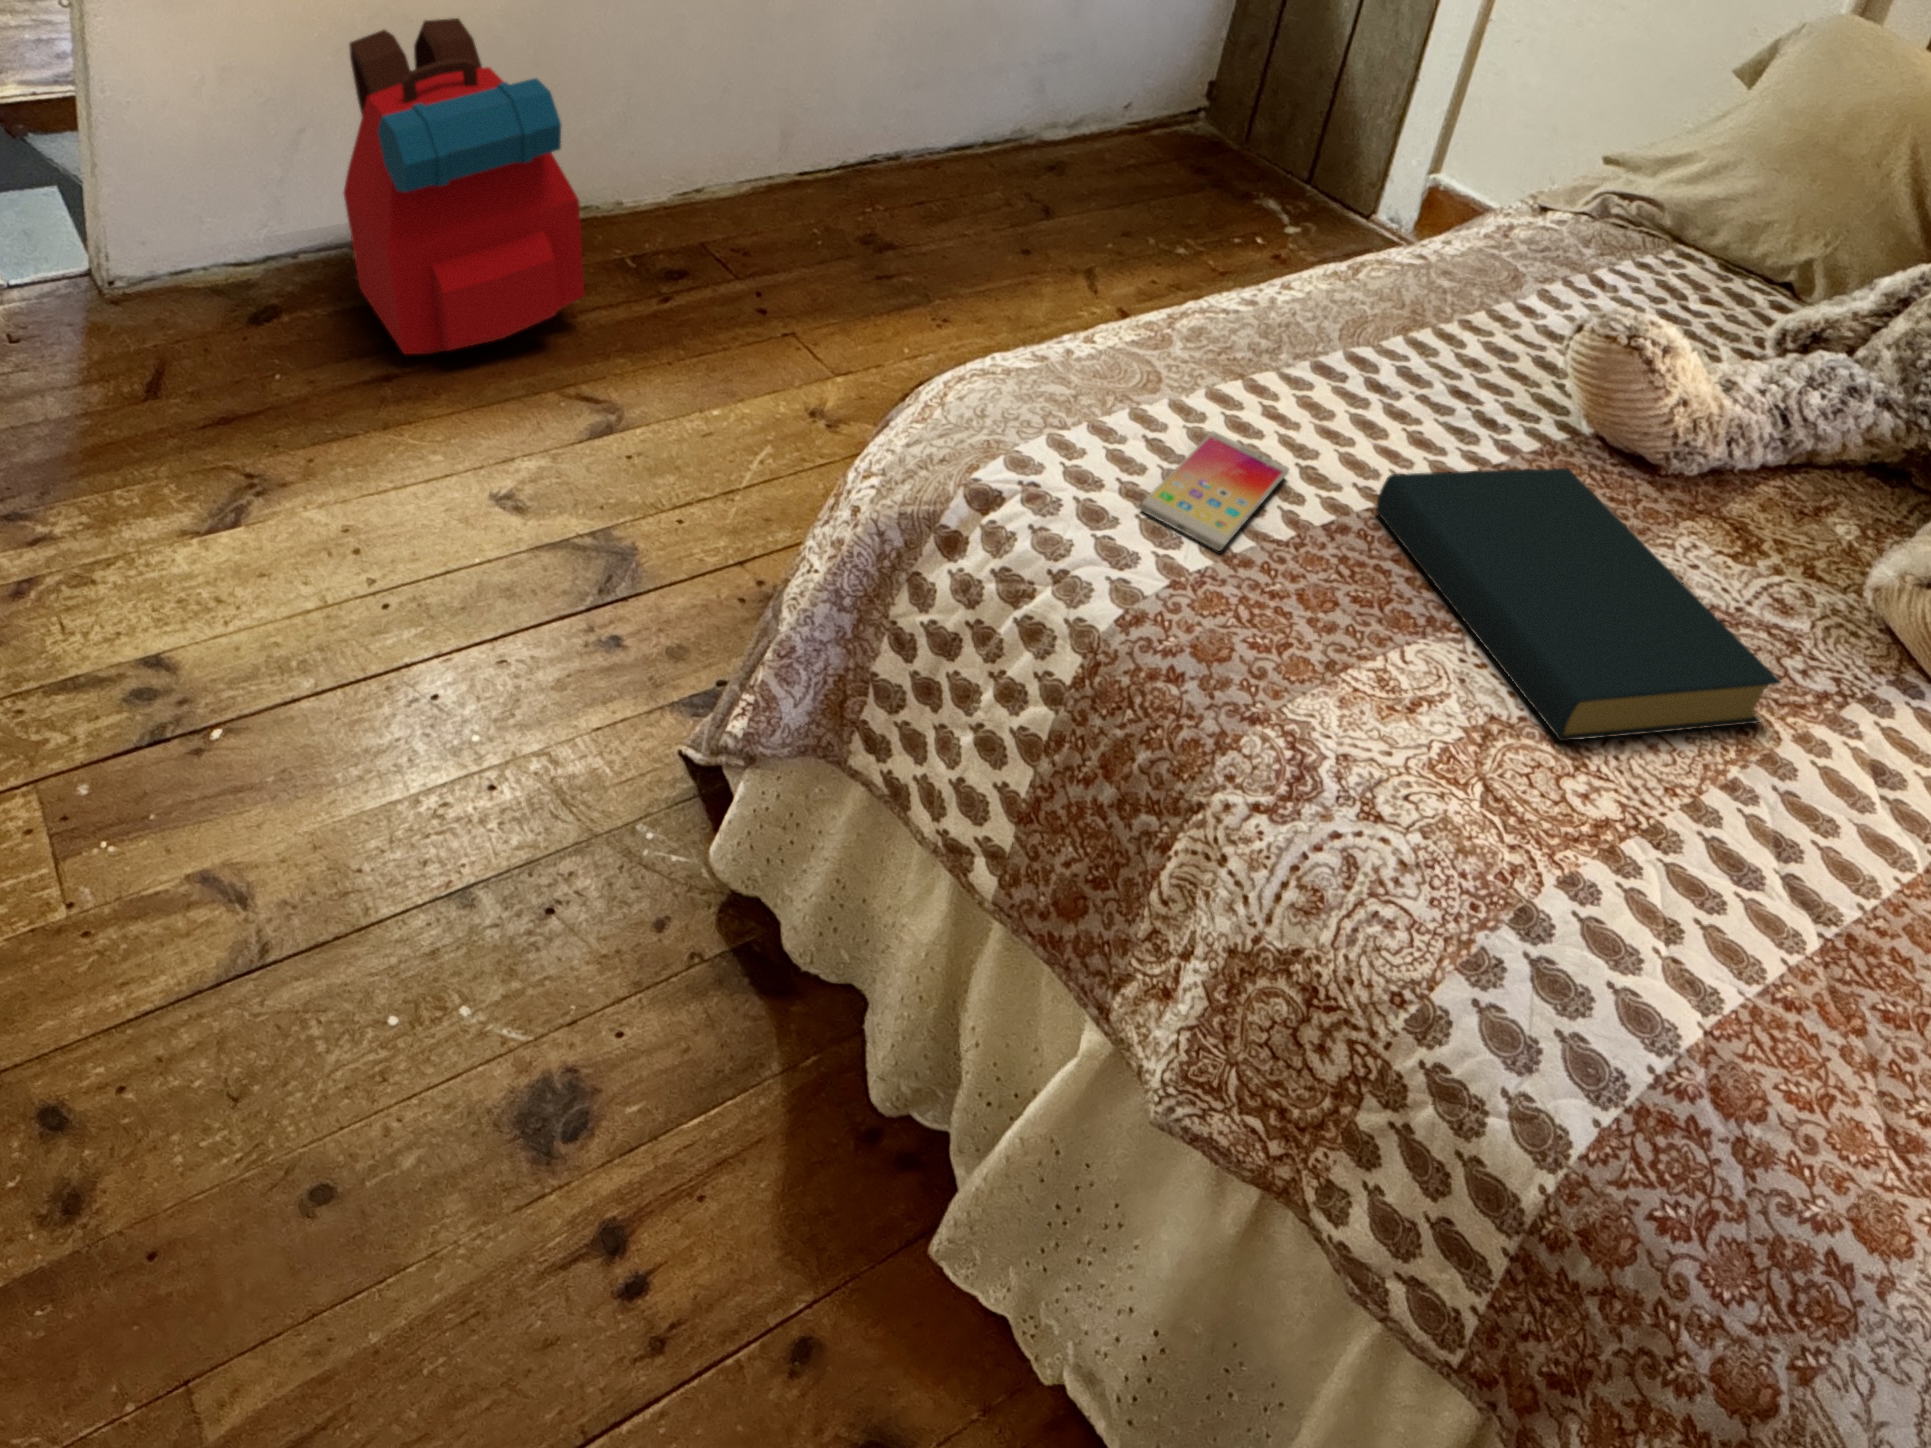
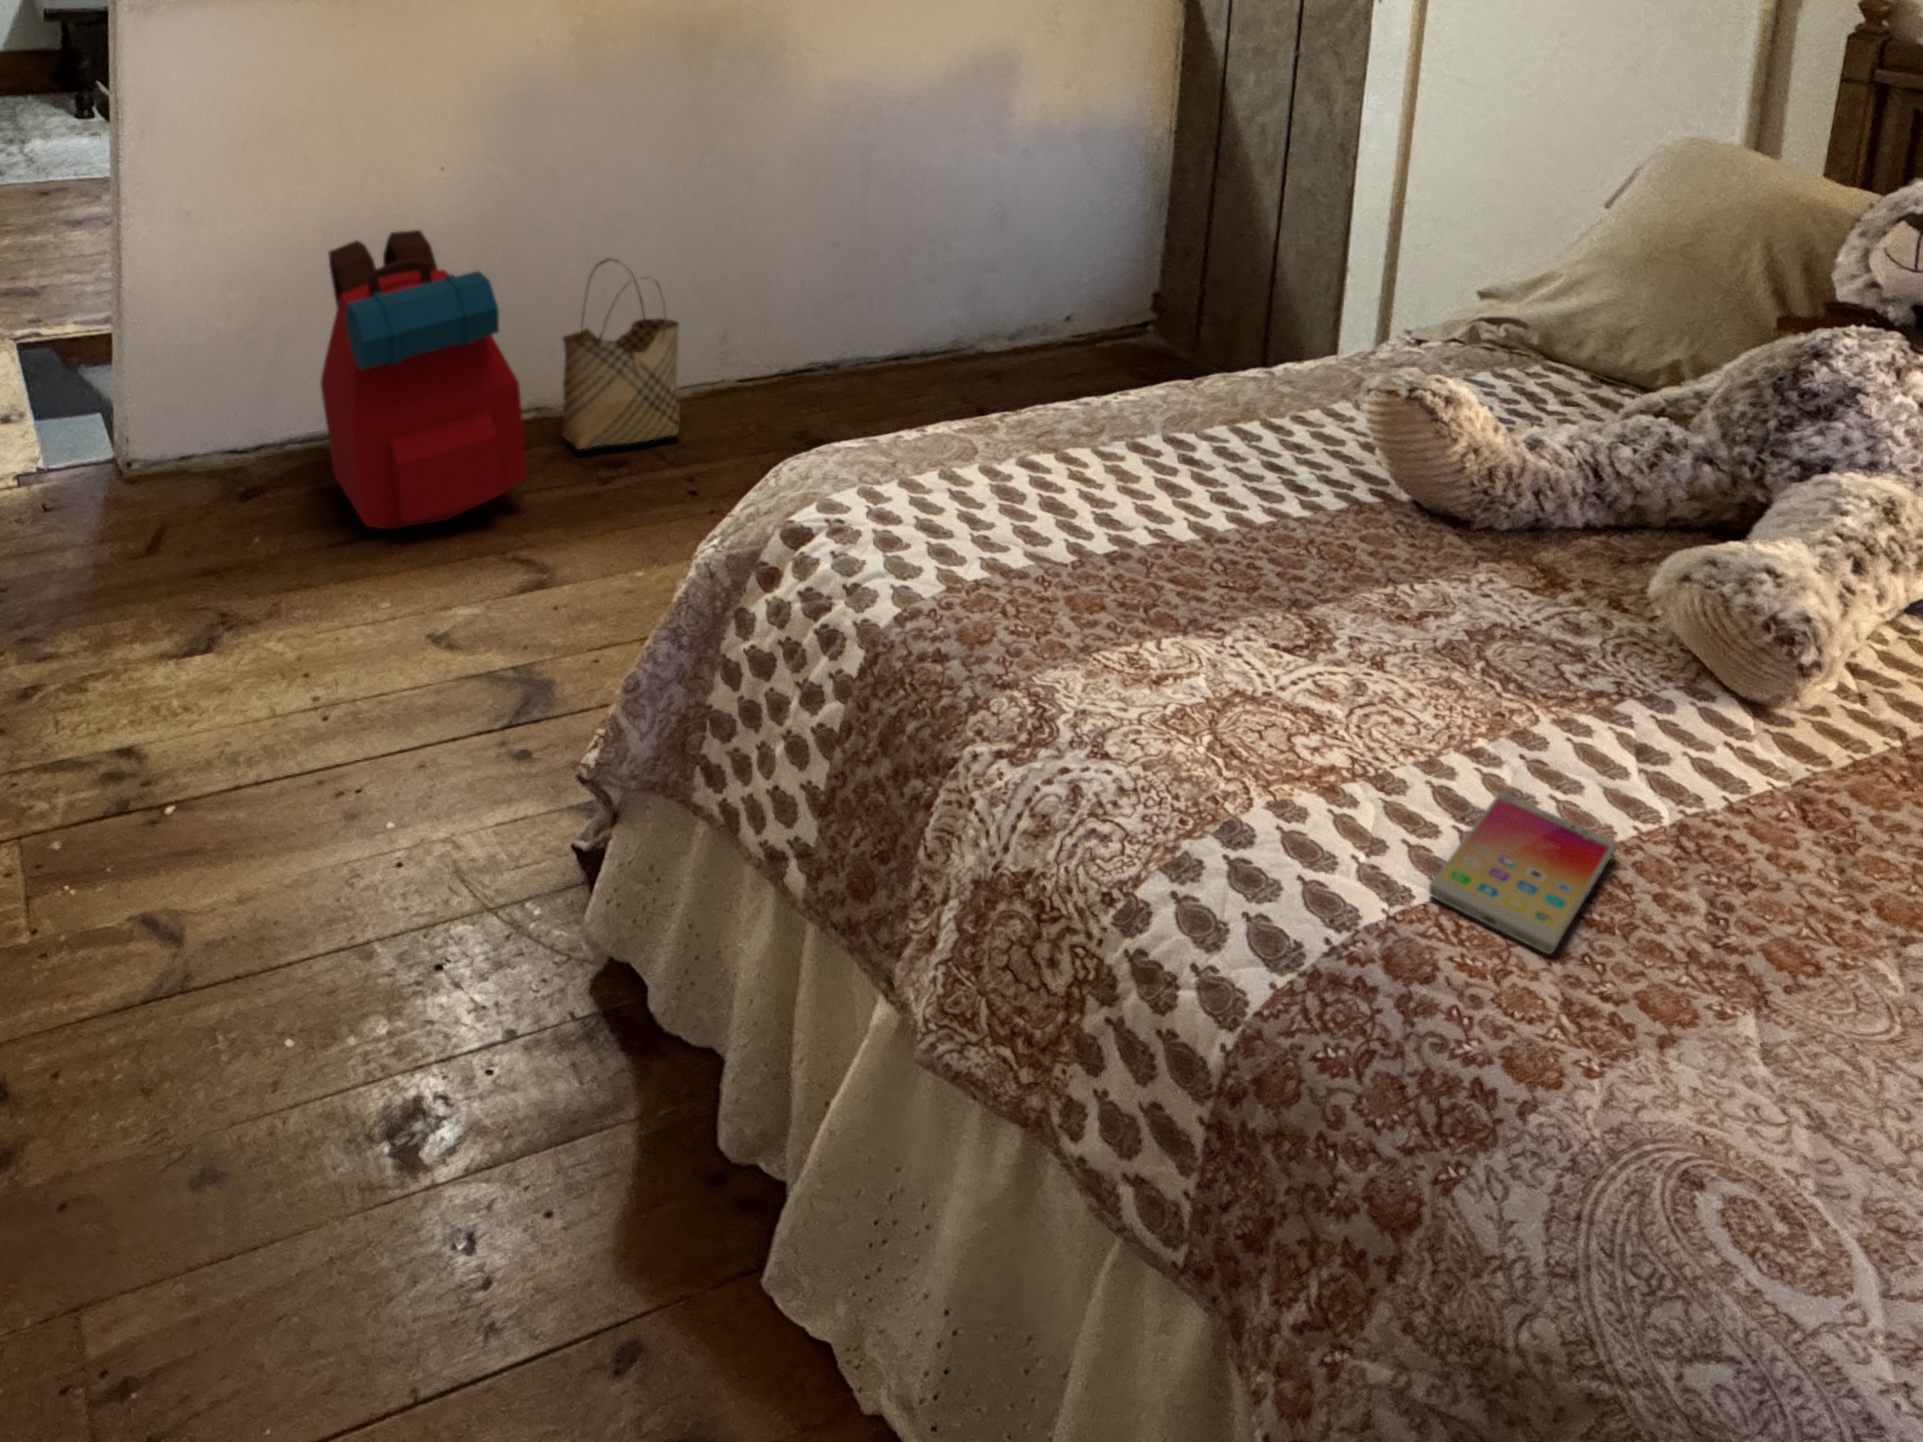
woven basket: none [611,46,744,253] -> present [562,259,680,449]
smartphone: present [1141,431,1289,551] -> present [1429,792,1617,954]
hardback book: present [1376,468,1781,741] -> none [1156,504,1521,705]

